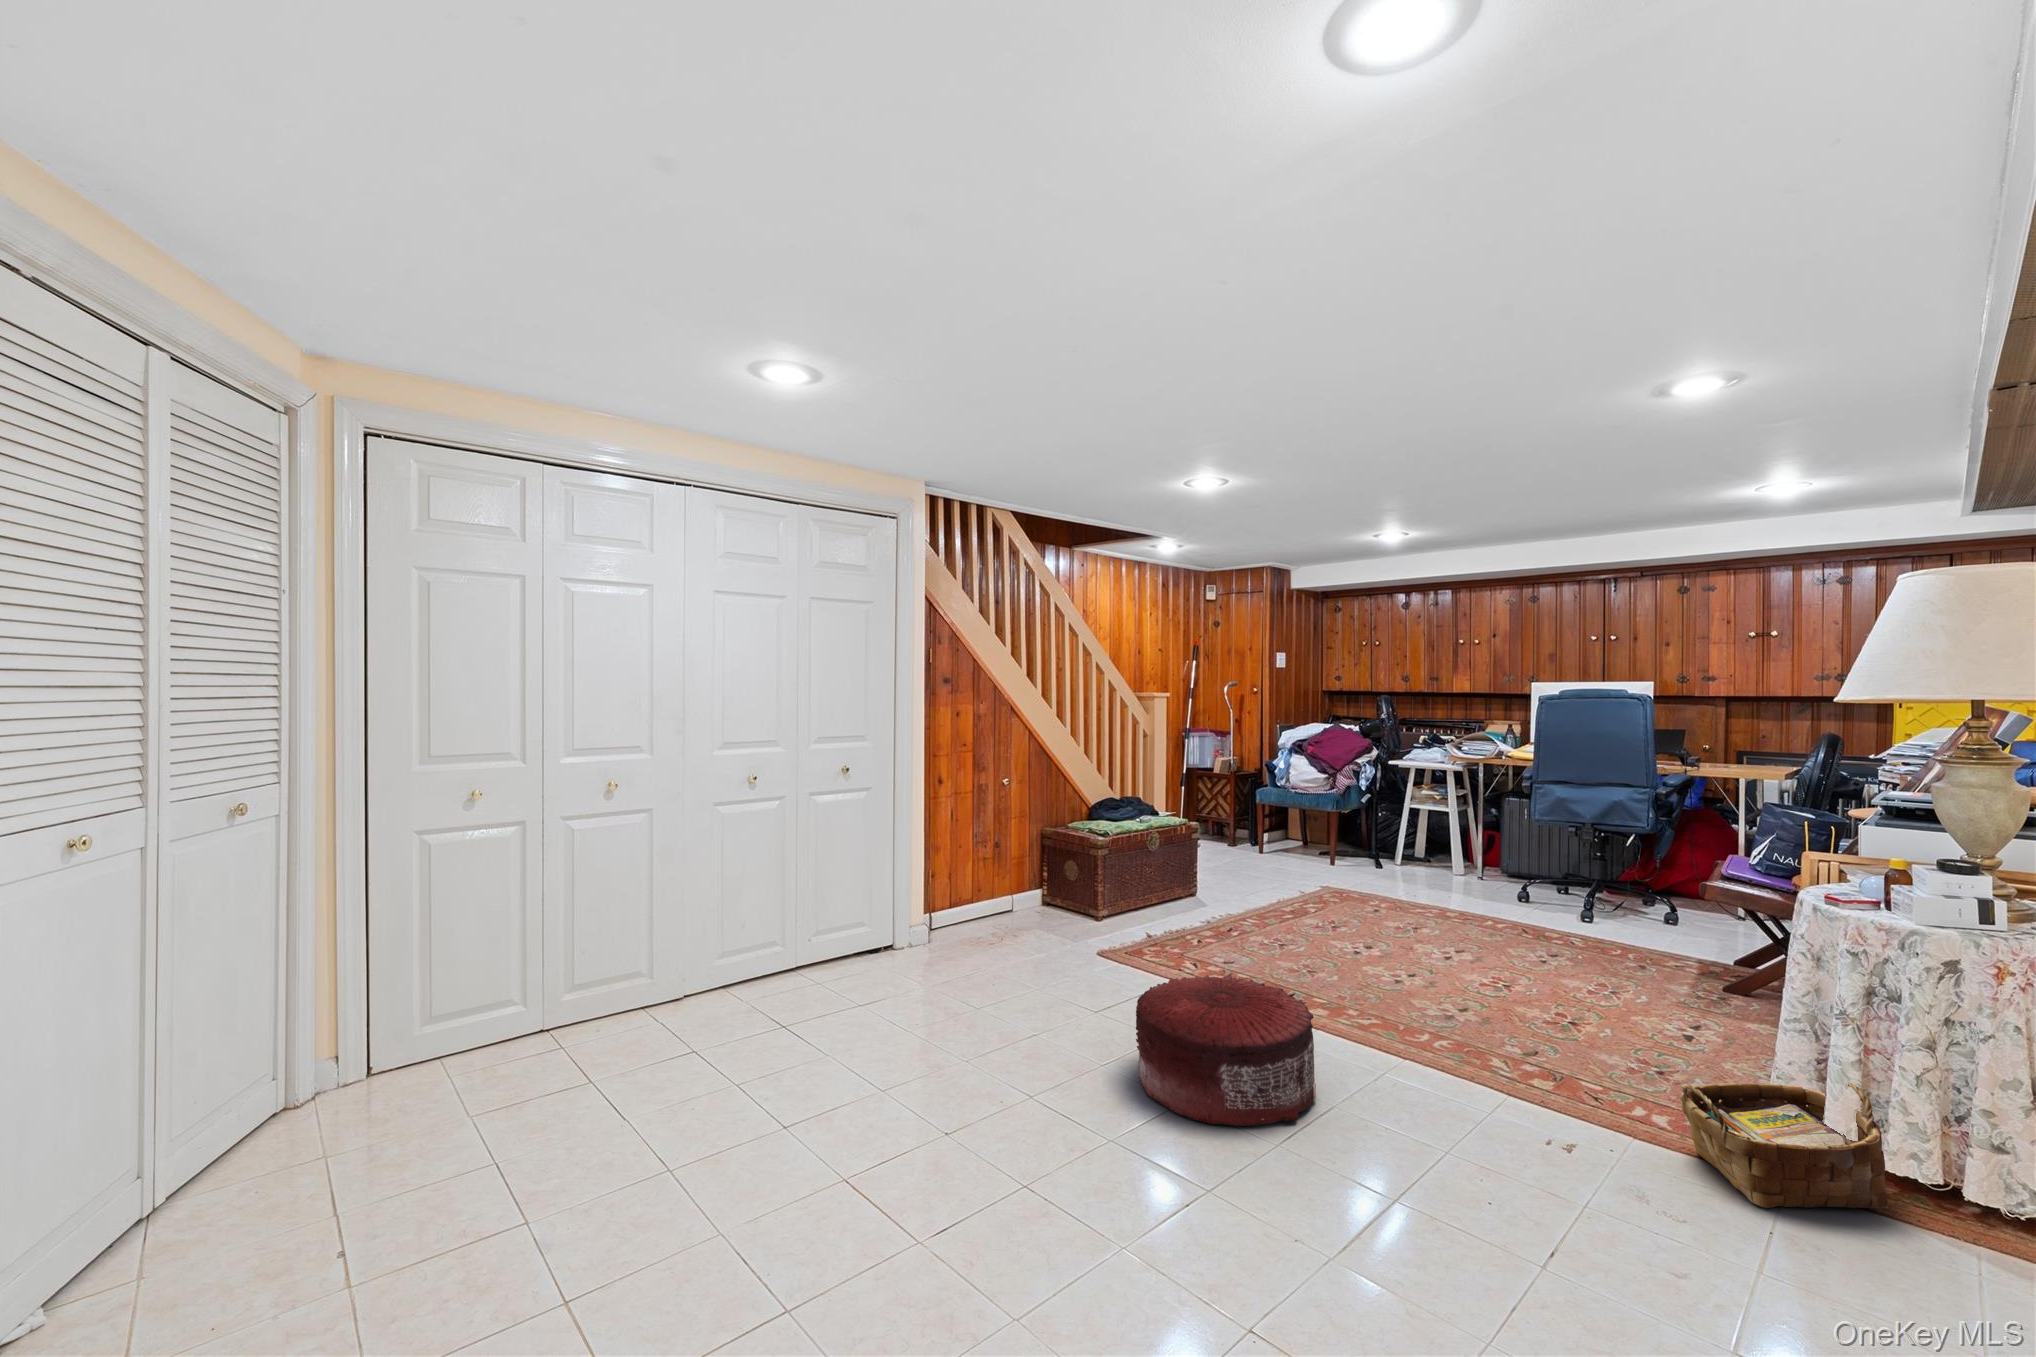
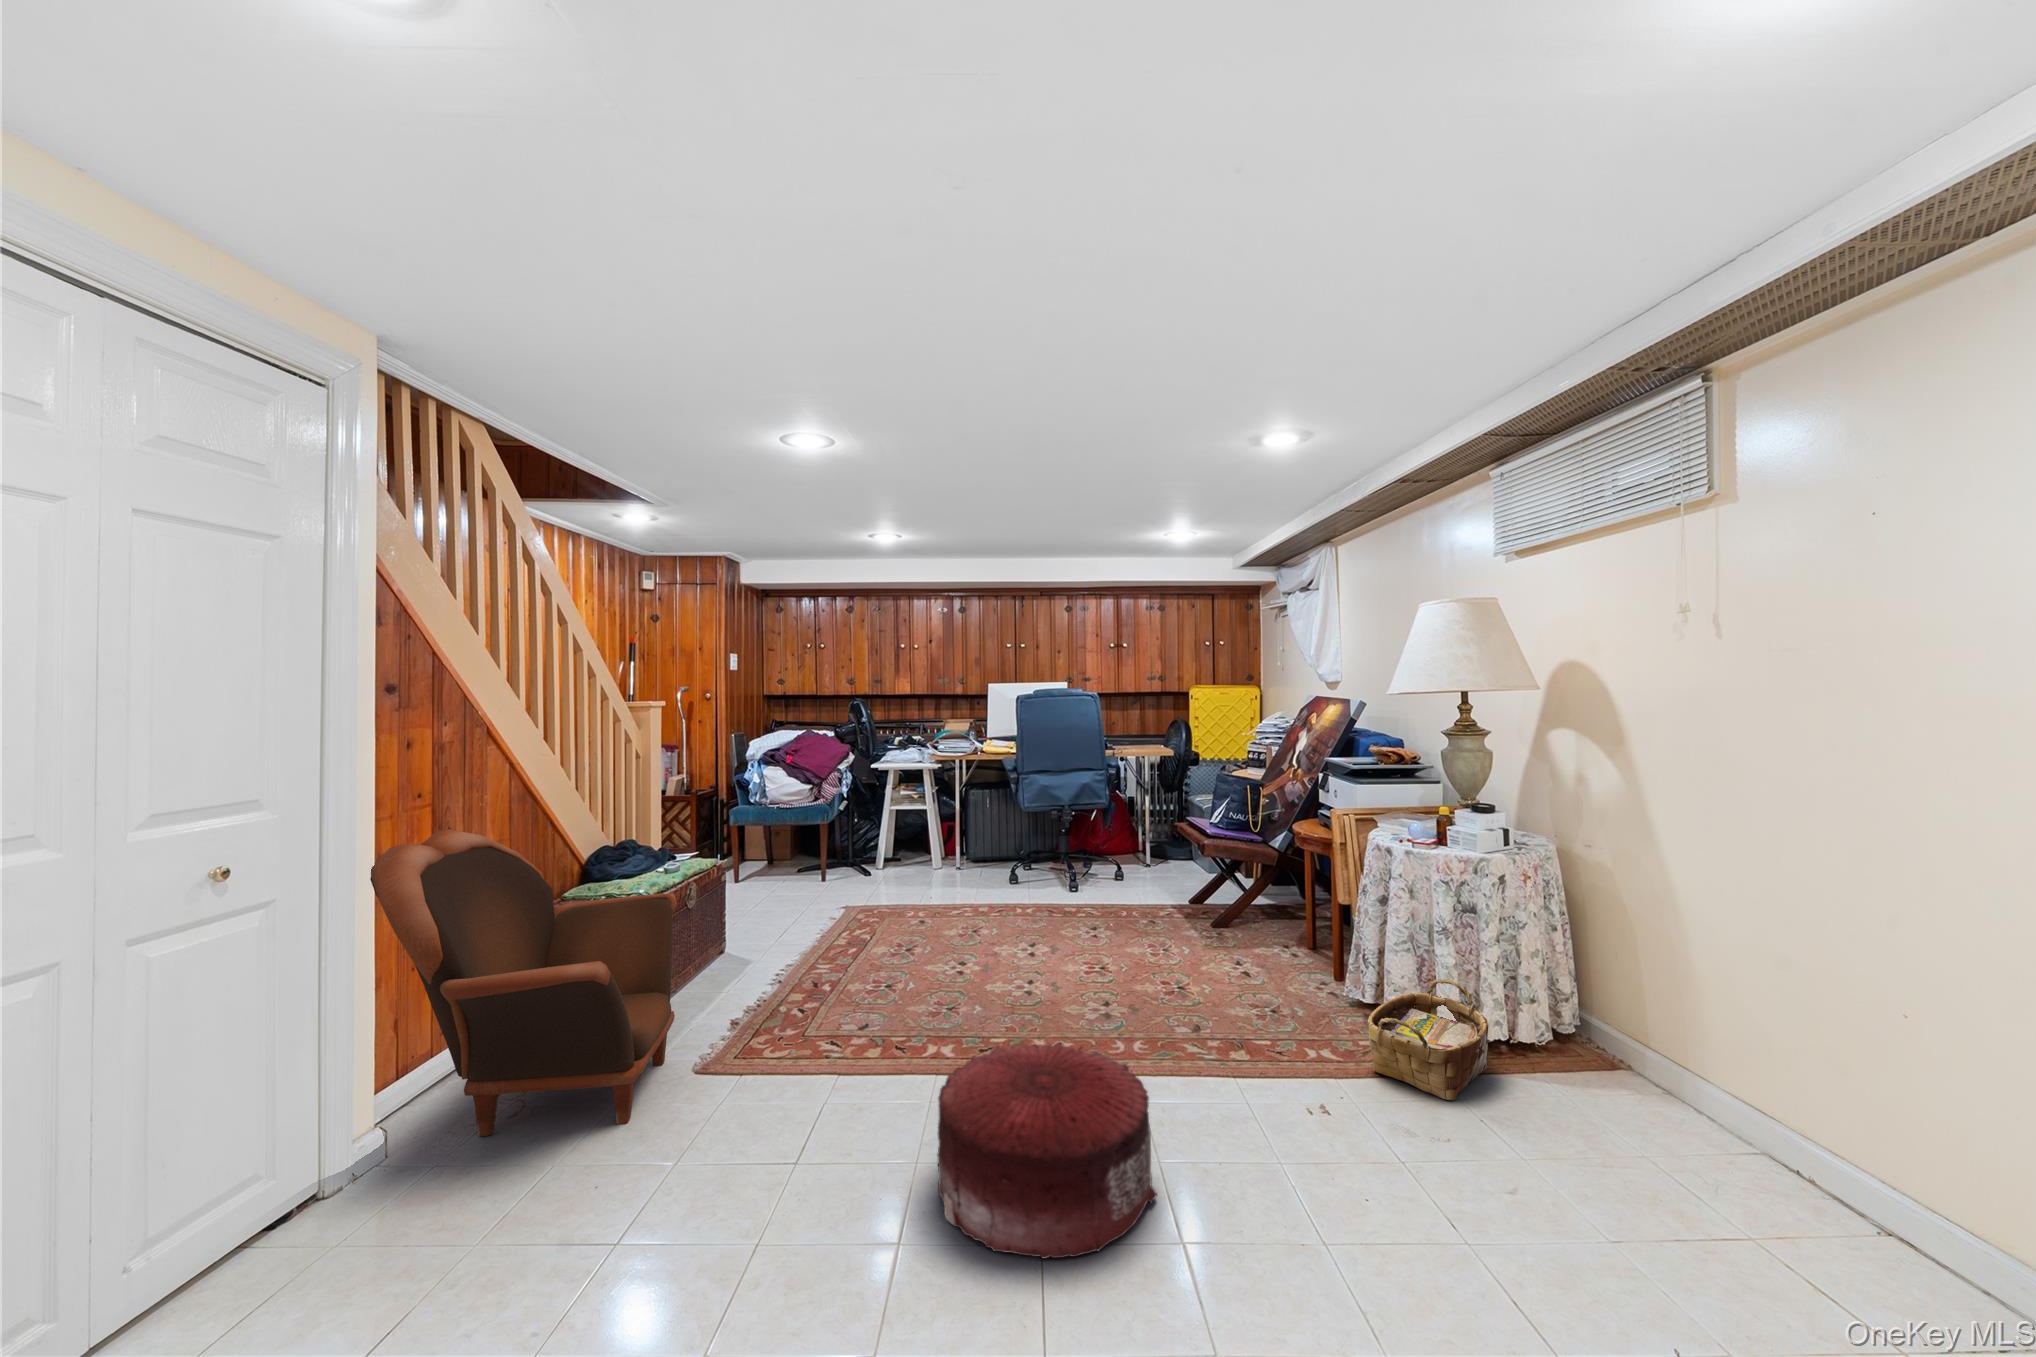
armchair: none [921,765,1106,968] -> present [370,829,677,1136]

